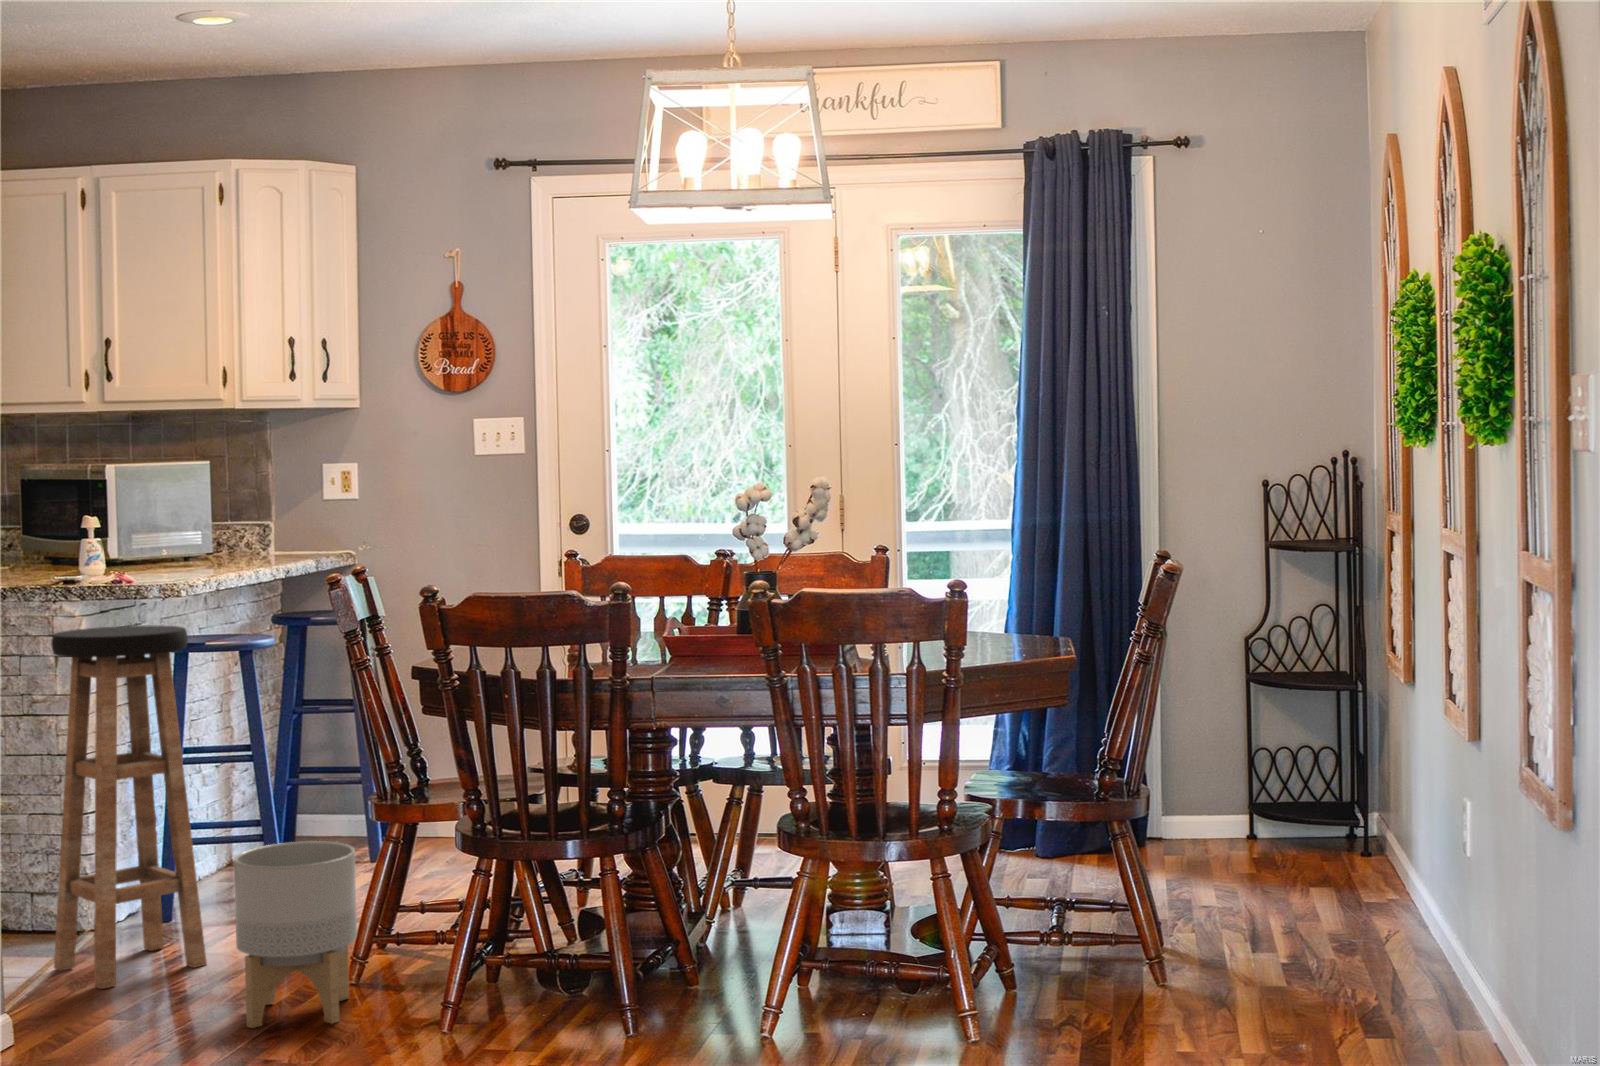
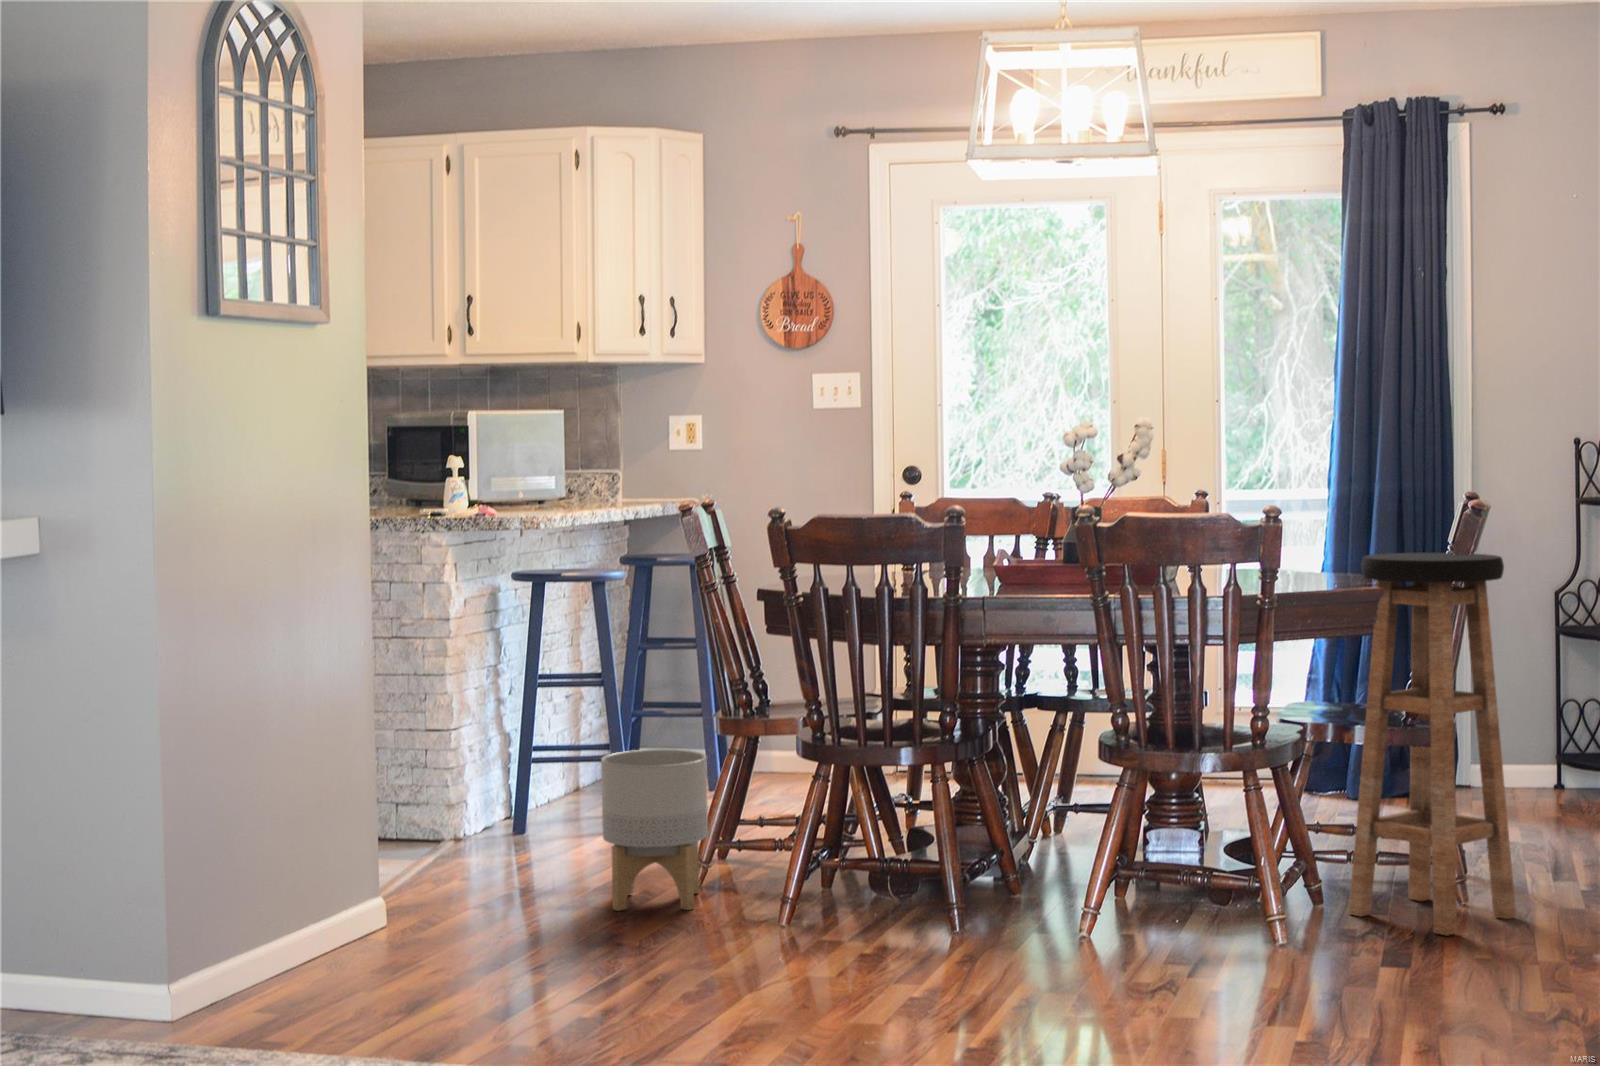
bar stool: present [51,625,207,989] -> present [1349,553,1516,935]

